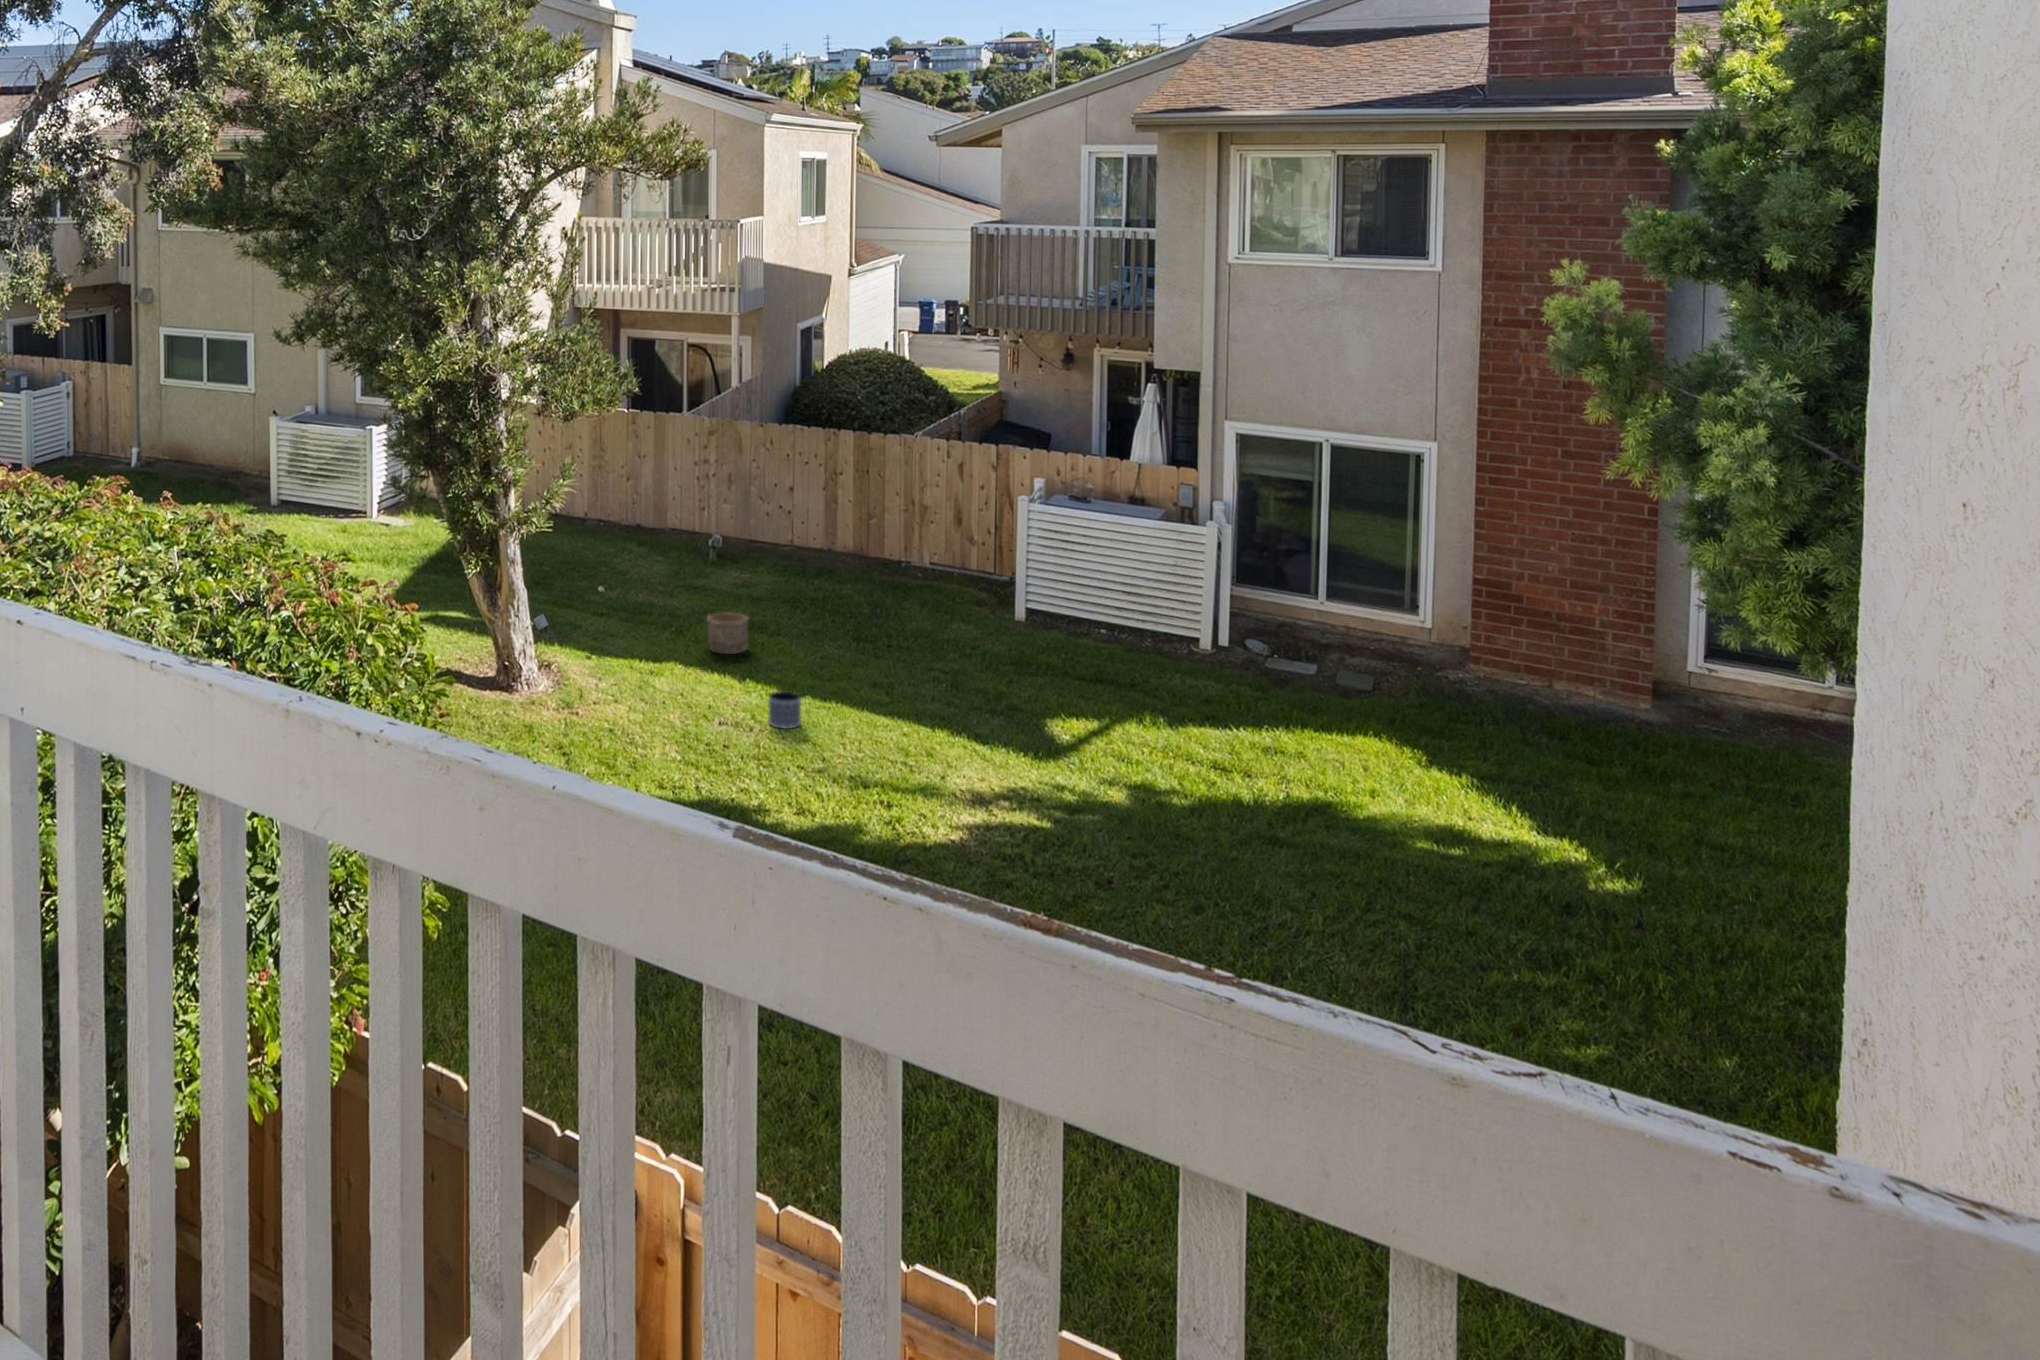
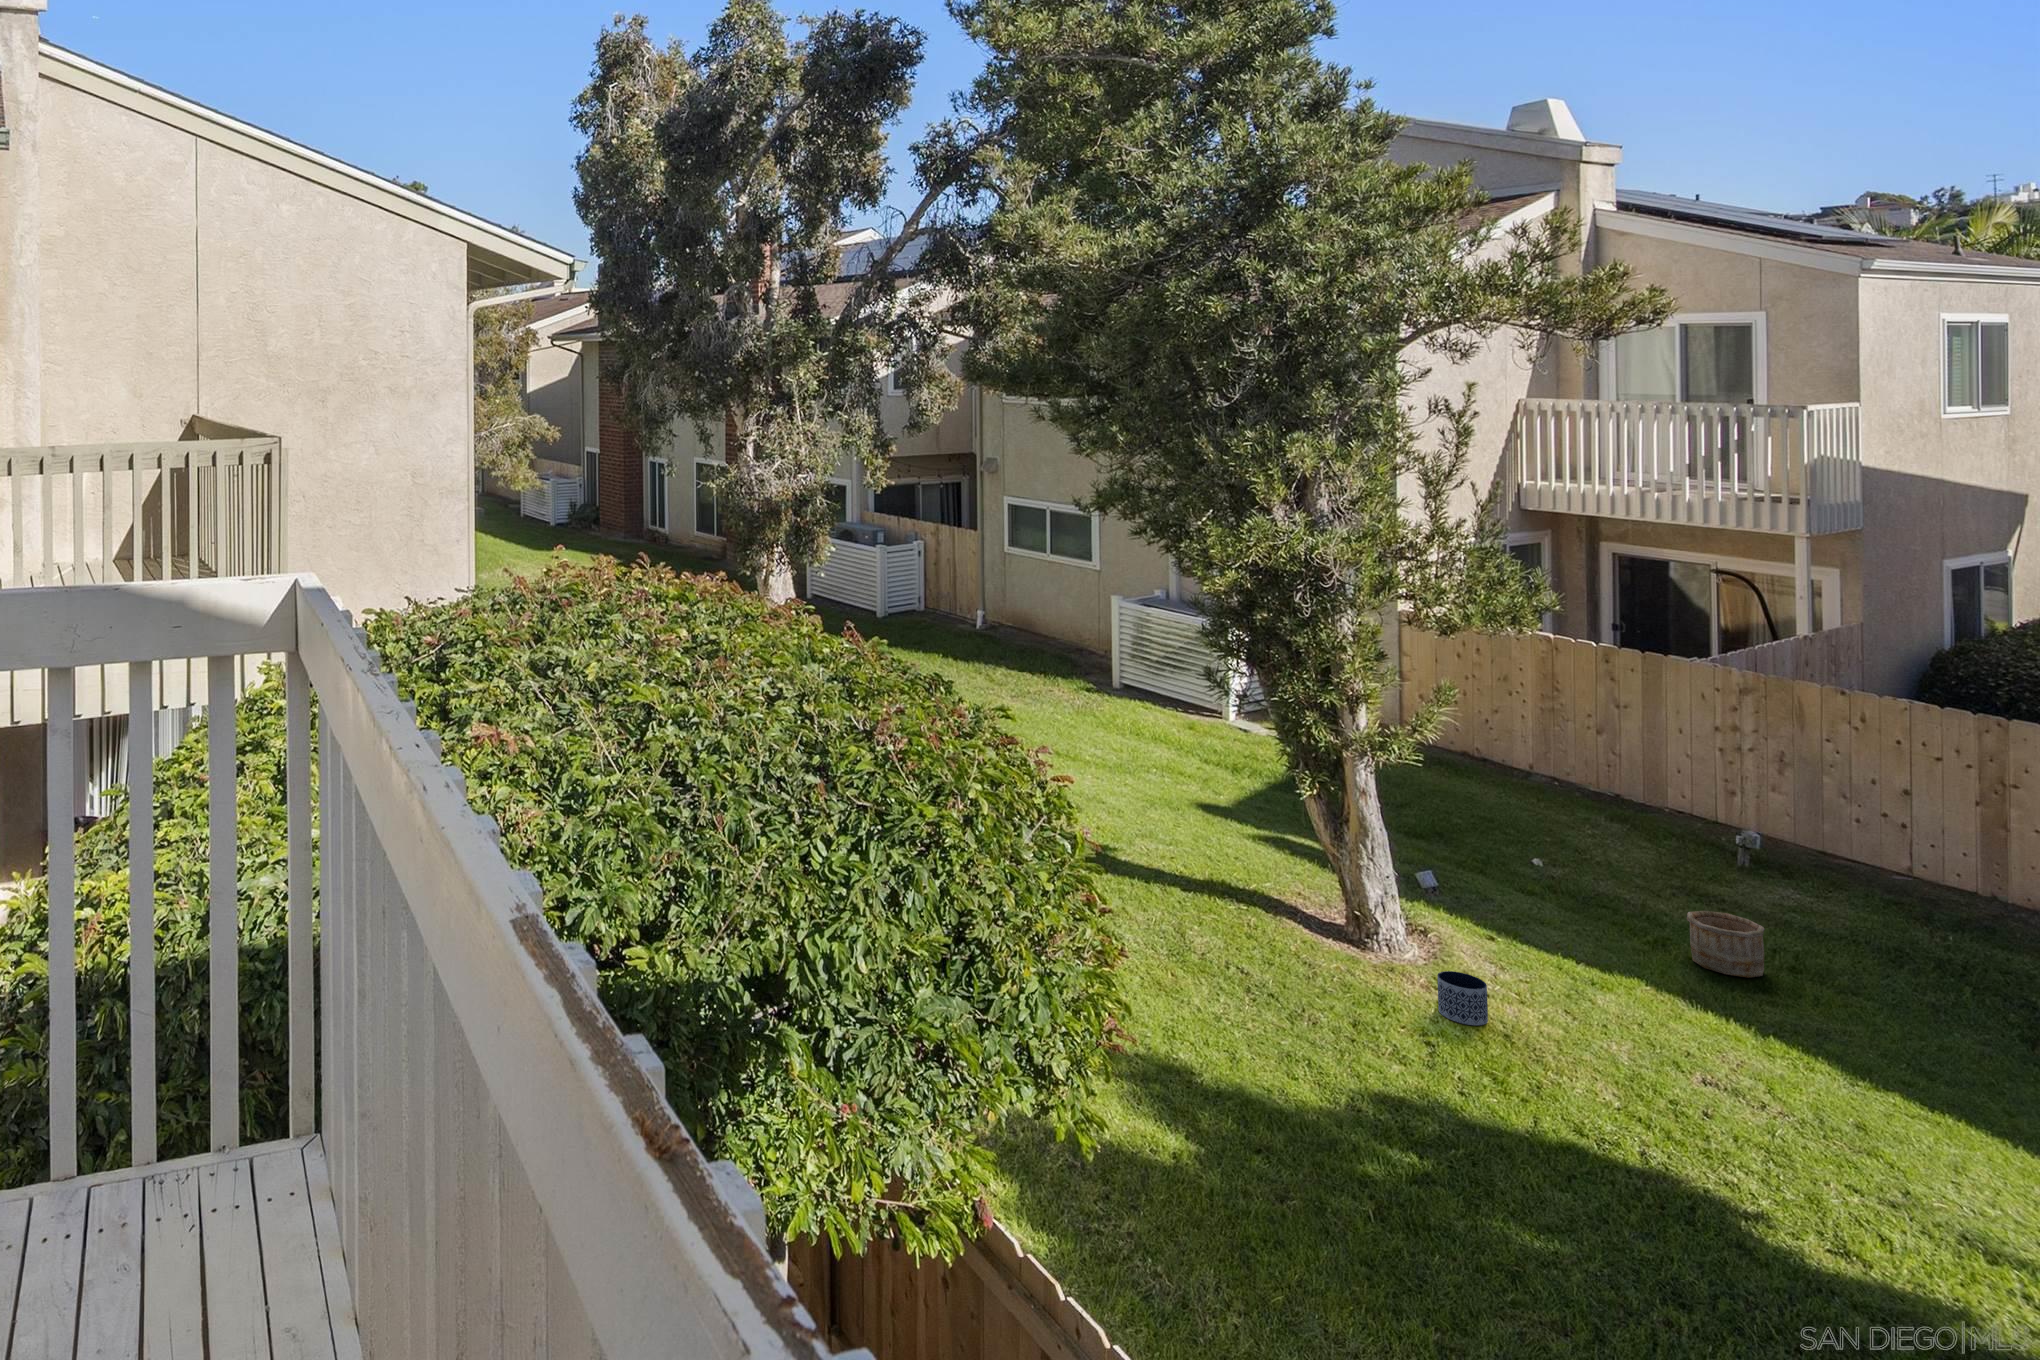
planter: present [769,691,801,729] -> present [1438,971,1488,1026]

